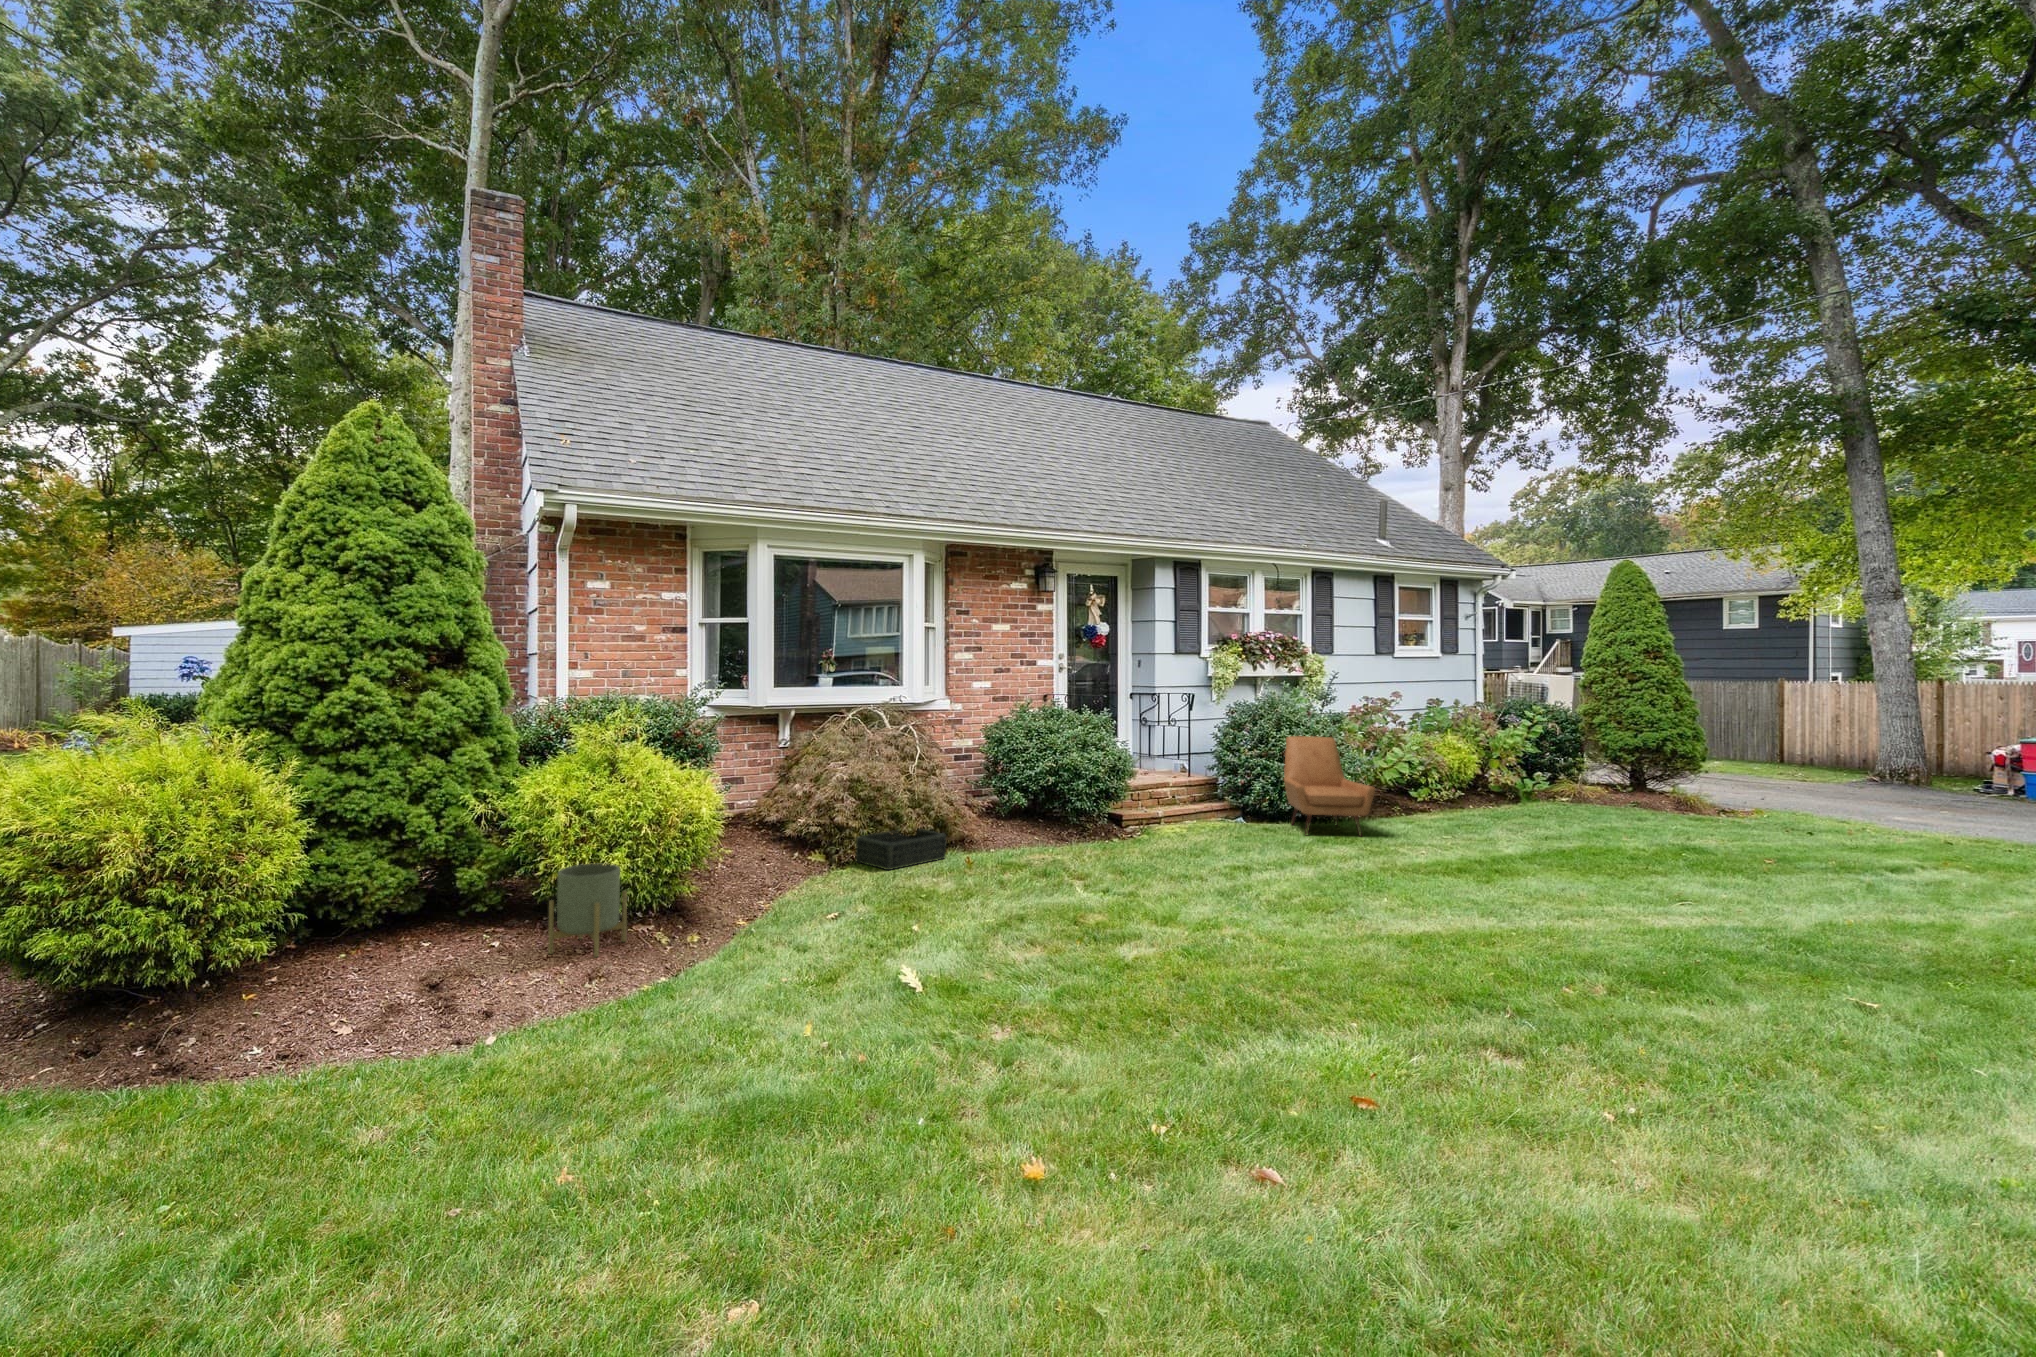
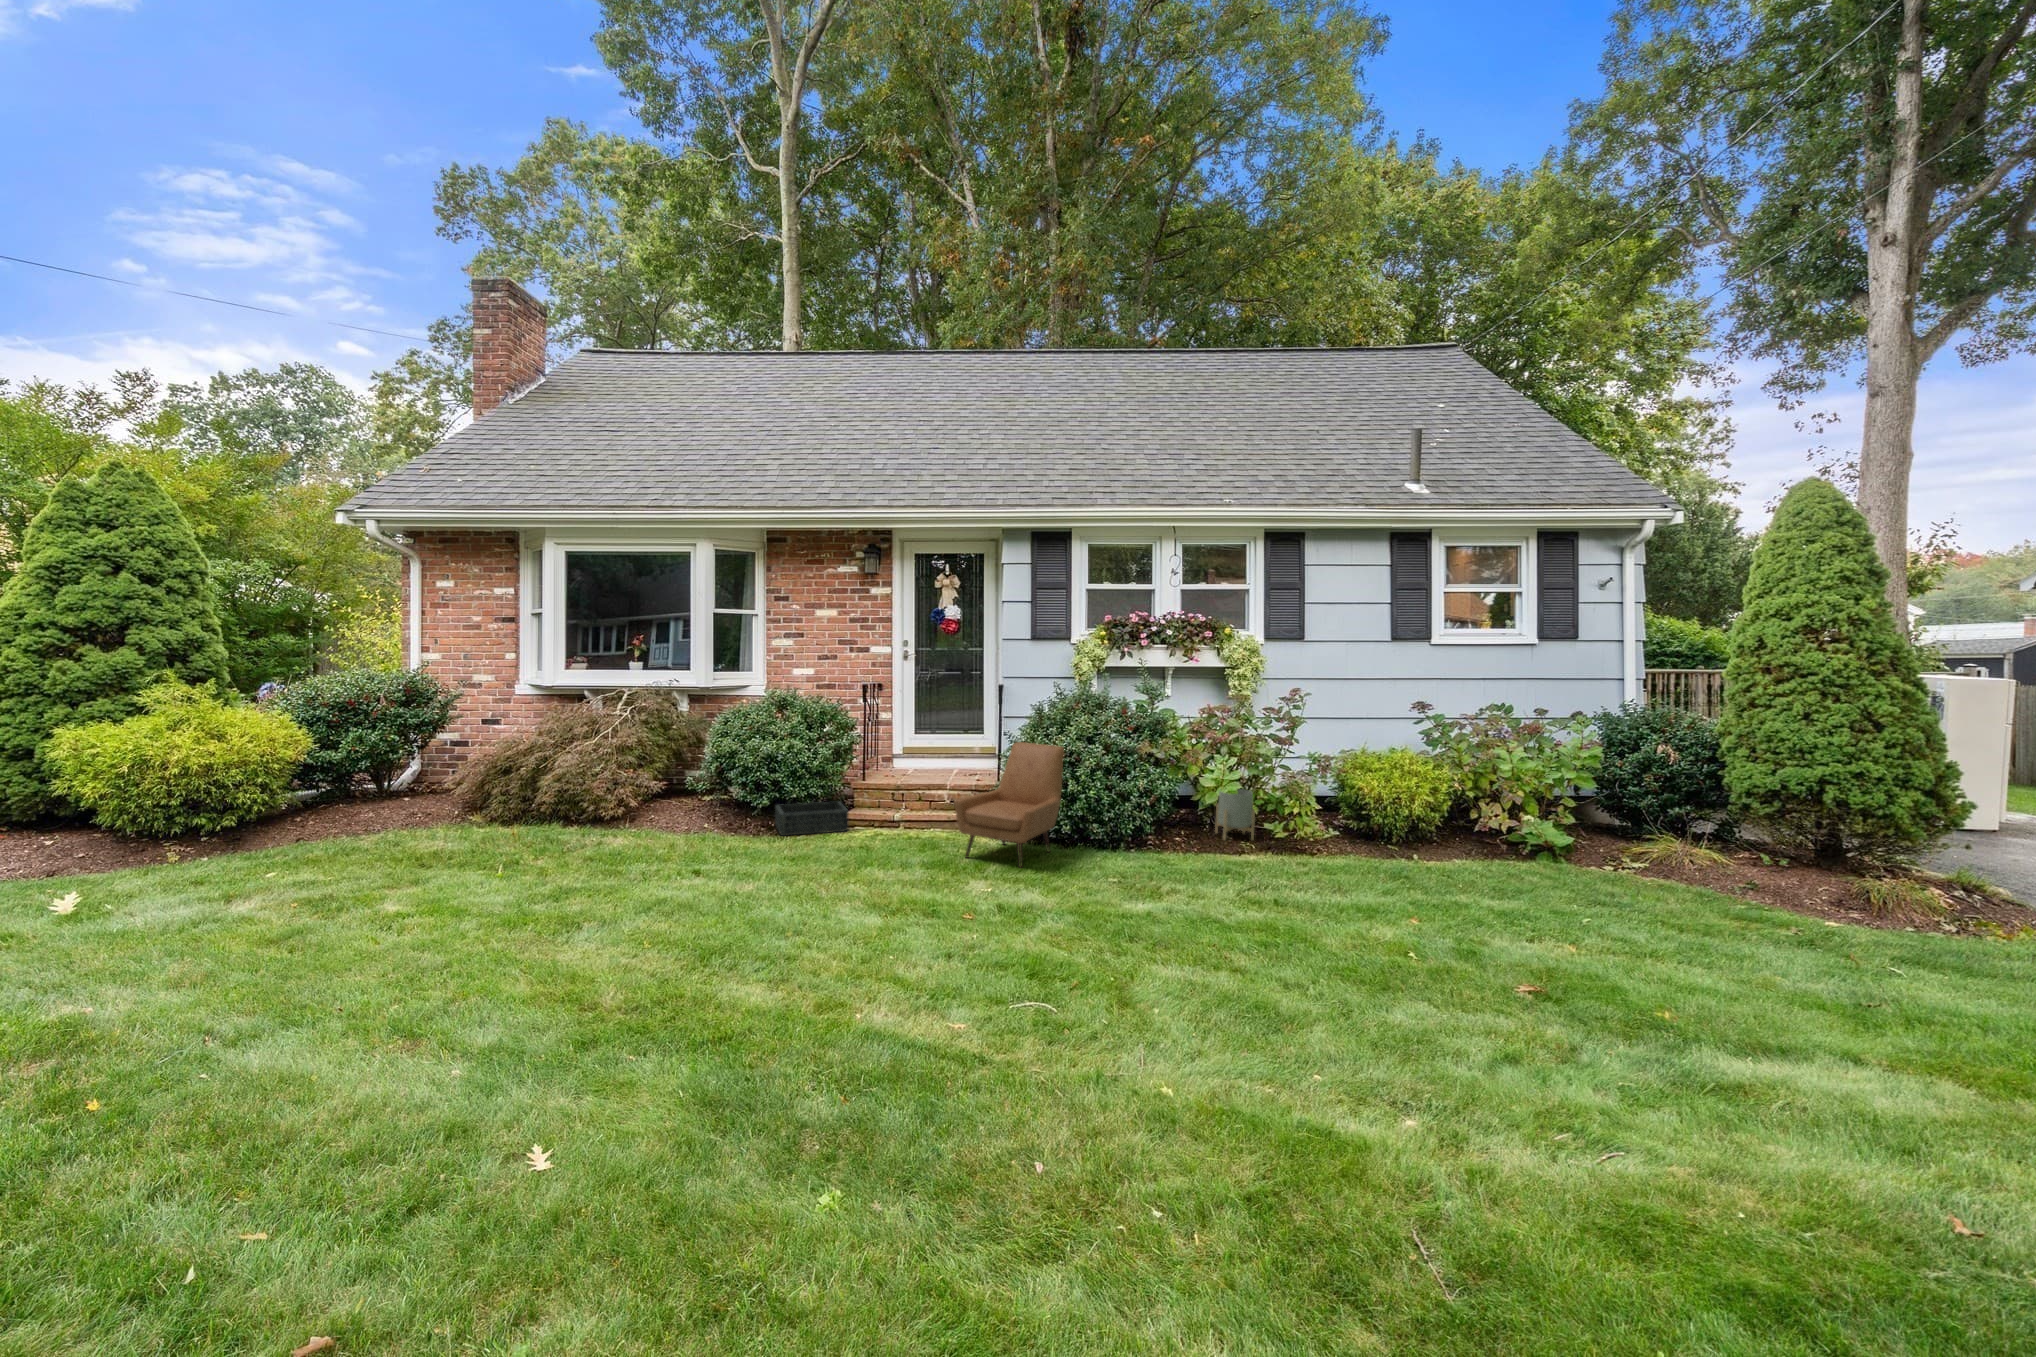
basket: present [856,829,946,870] -> present [775,802,848,835]
planter: present [548,864,627,957] -> present [1215,789,1255,840]

